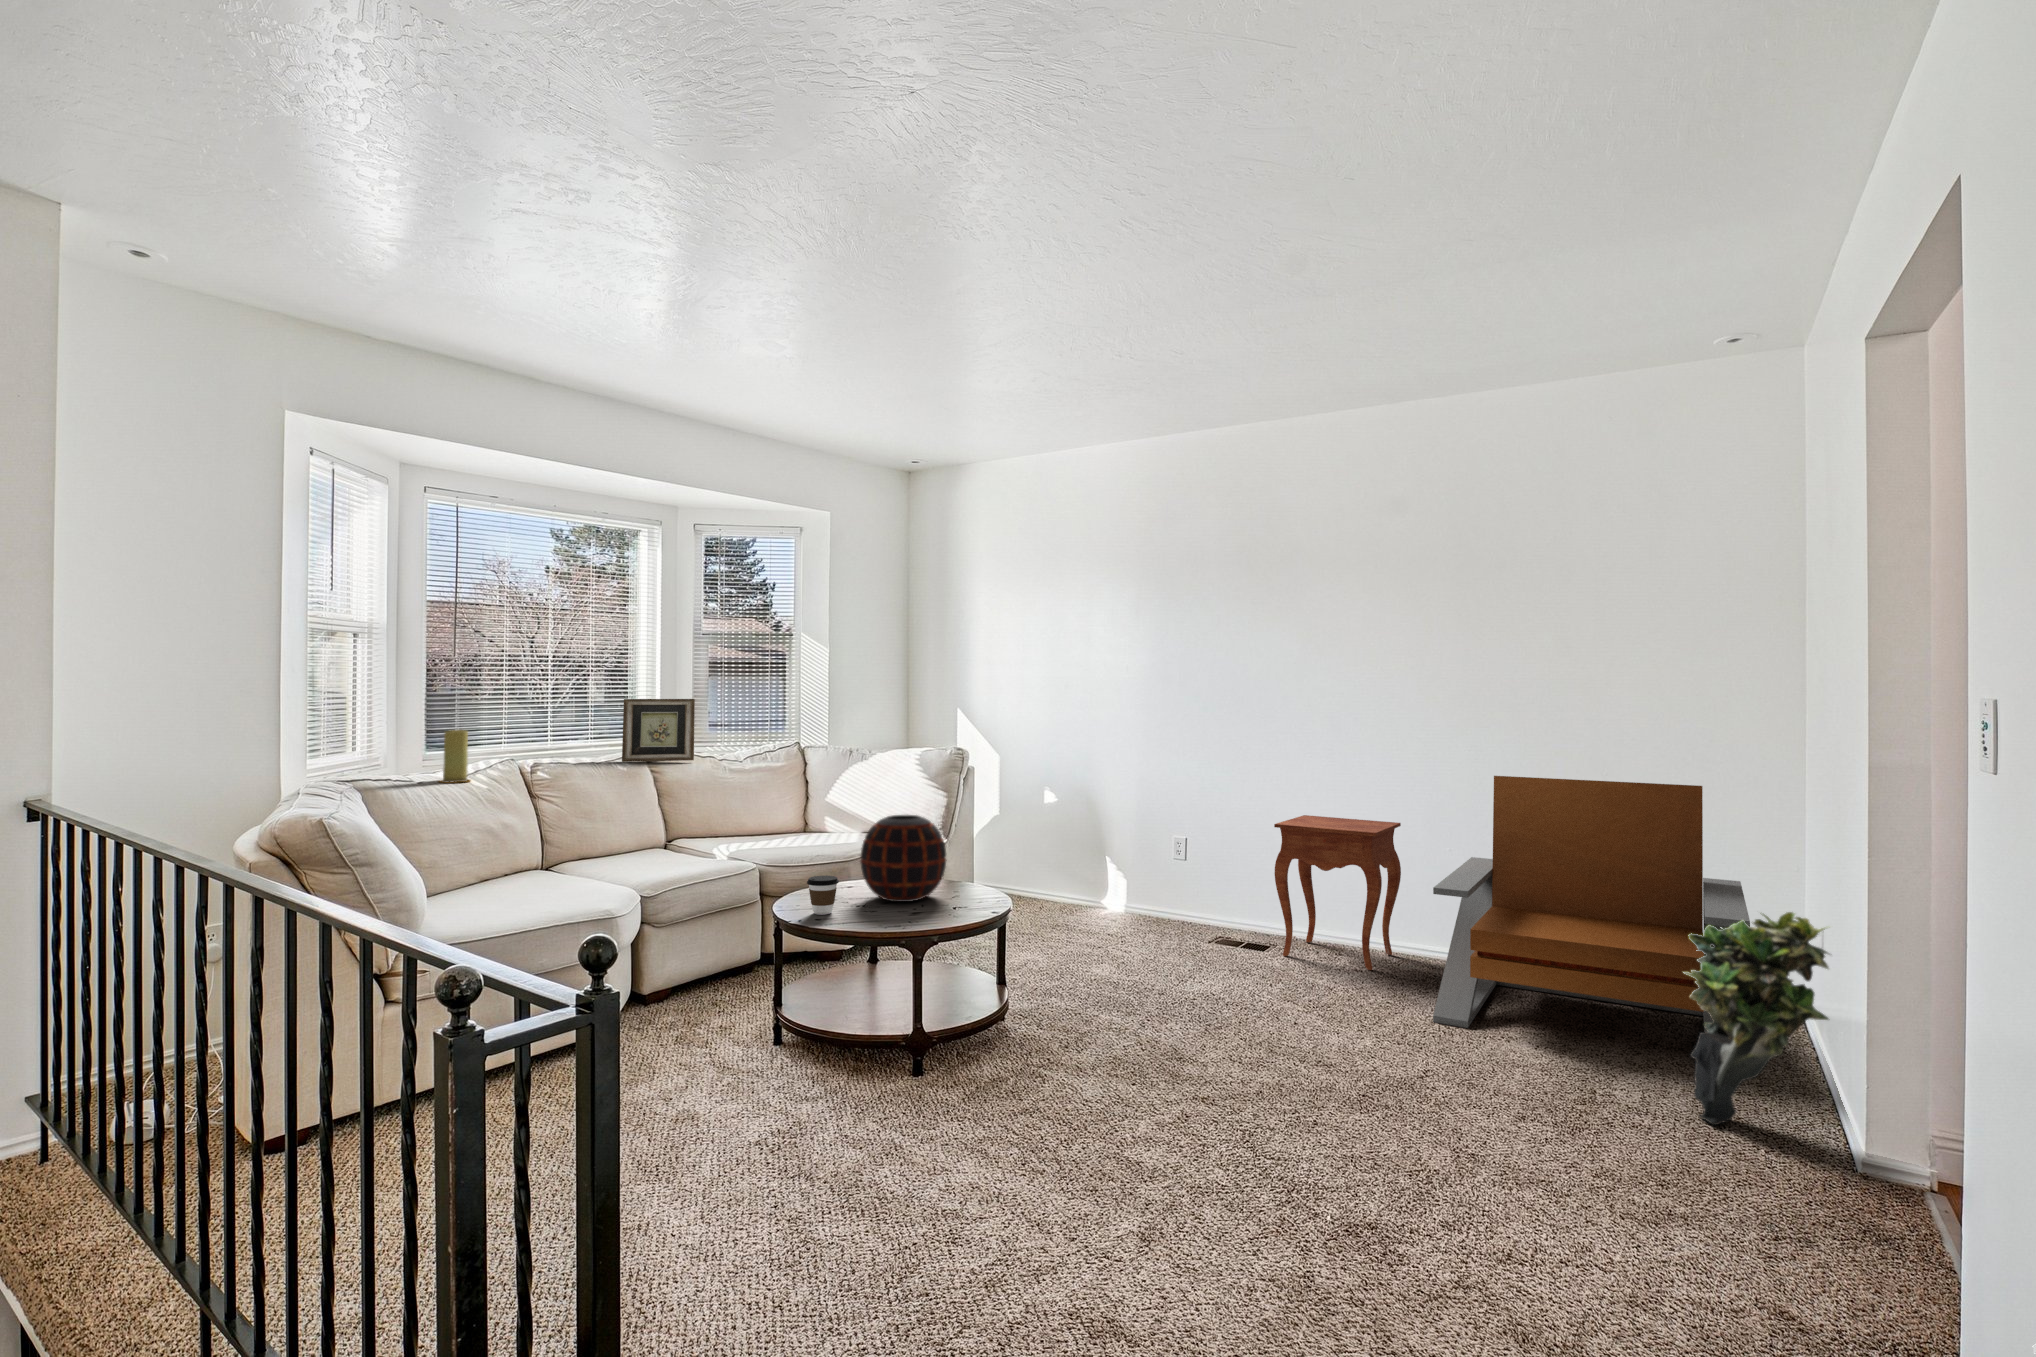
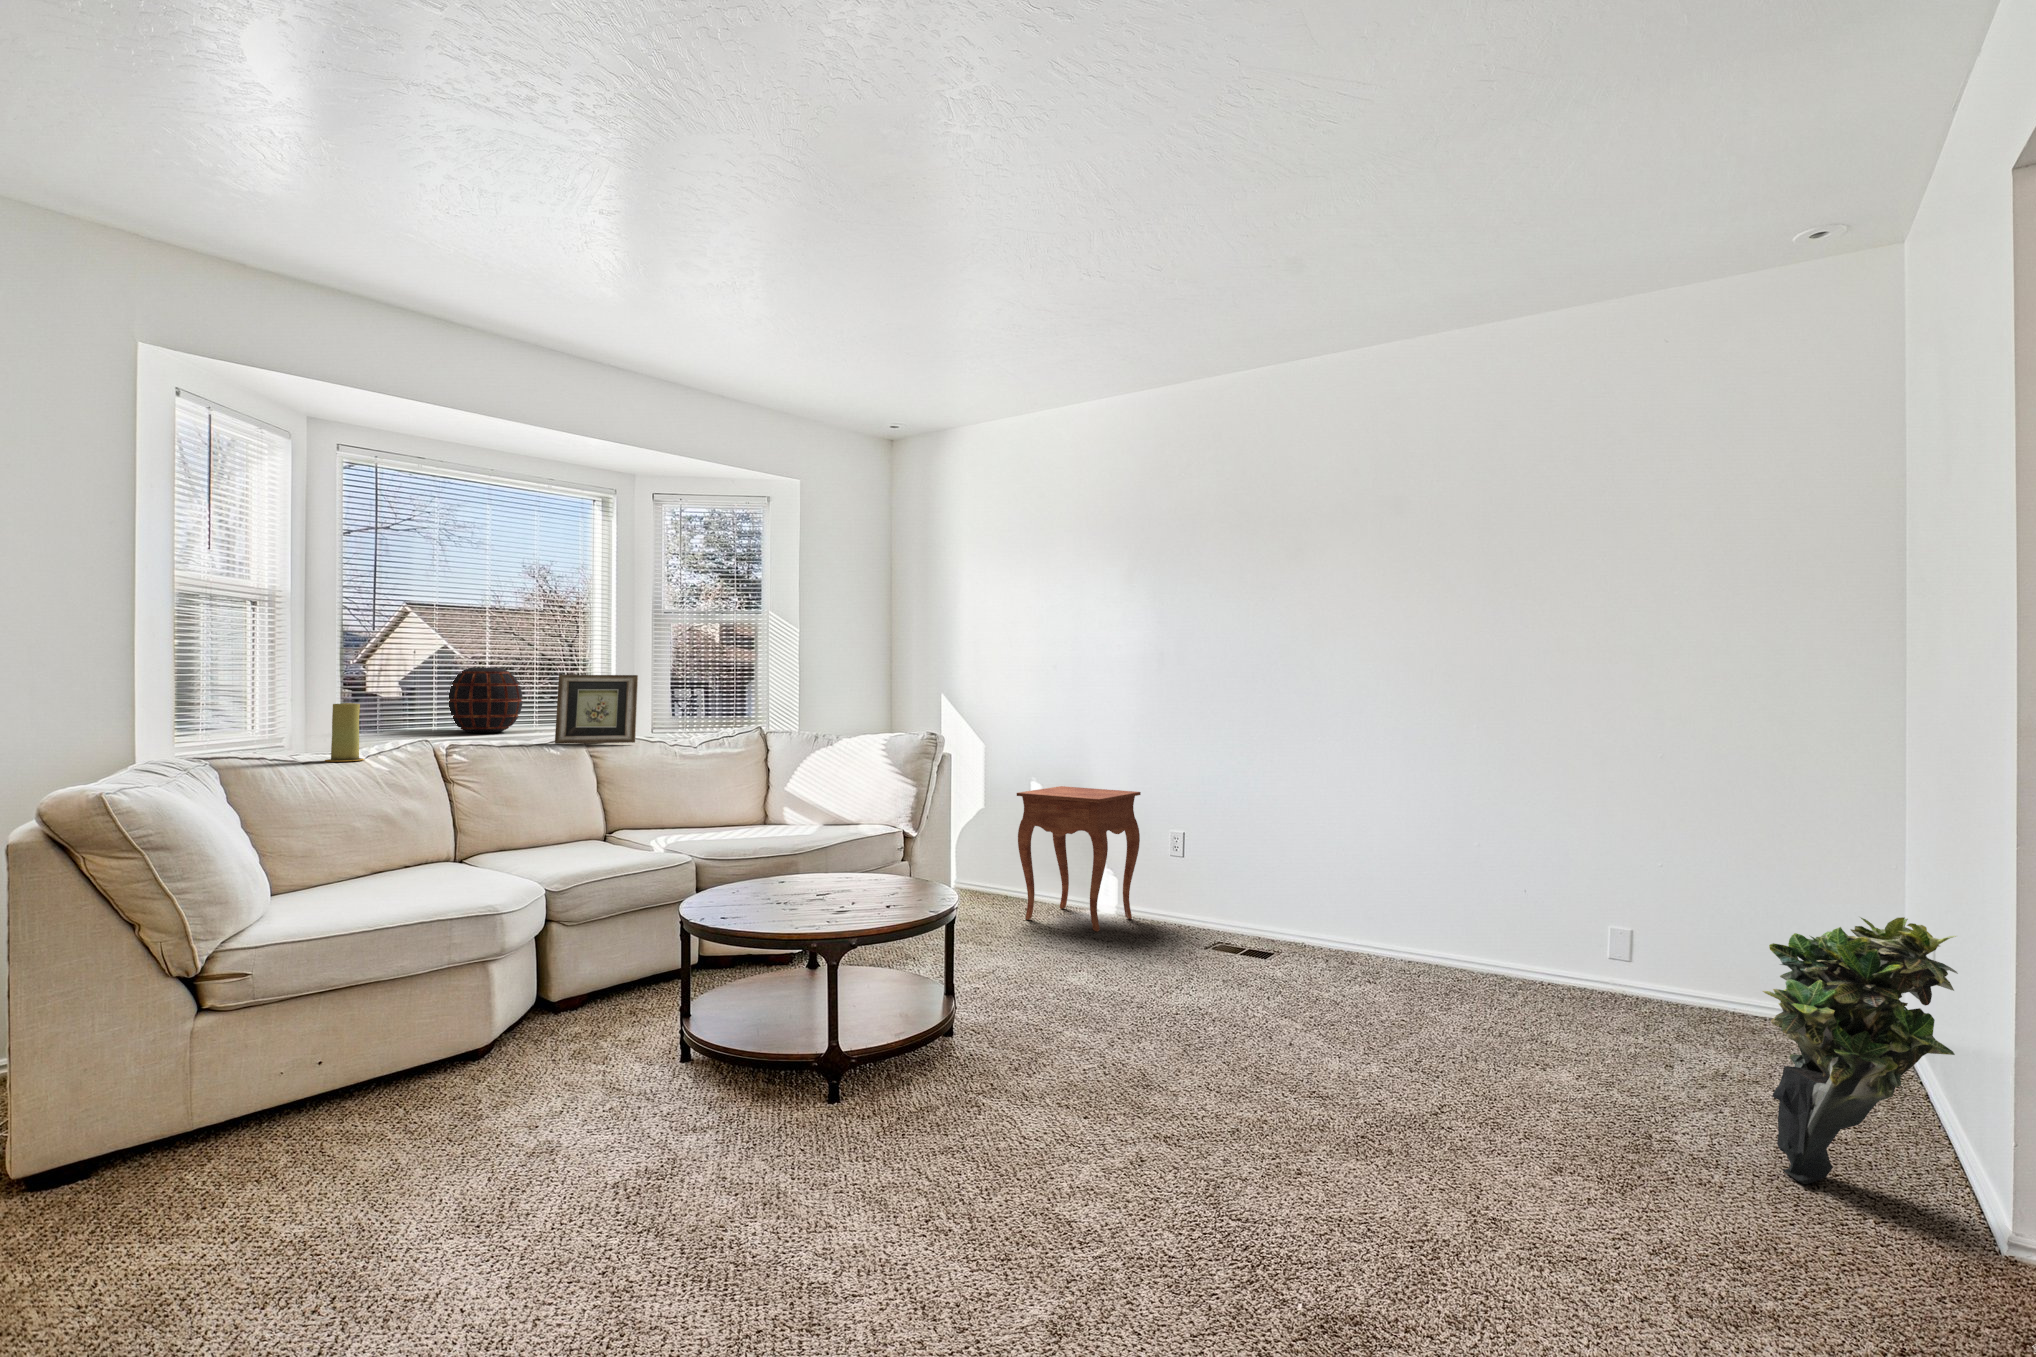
lounge chair: present [1433,776,1750,1032] -> none [1457,757,1847,1121]
decorative vase: present [860,815,947,902] -> present [449,667,523,733]
side table: present [1274,815,1401,970] -> present [1017,786,1141,931]
coffee cup: present [807,875,839,915] -> none [718,868,756,913]

